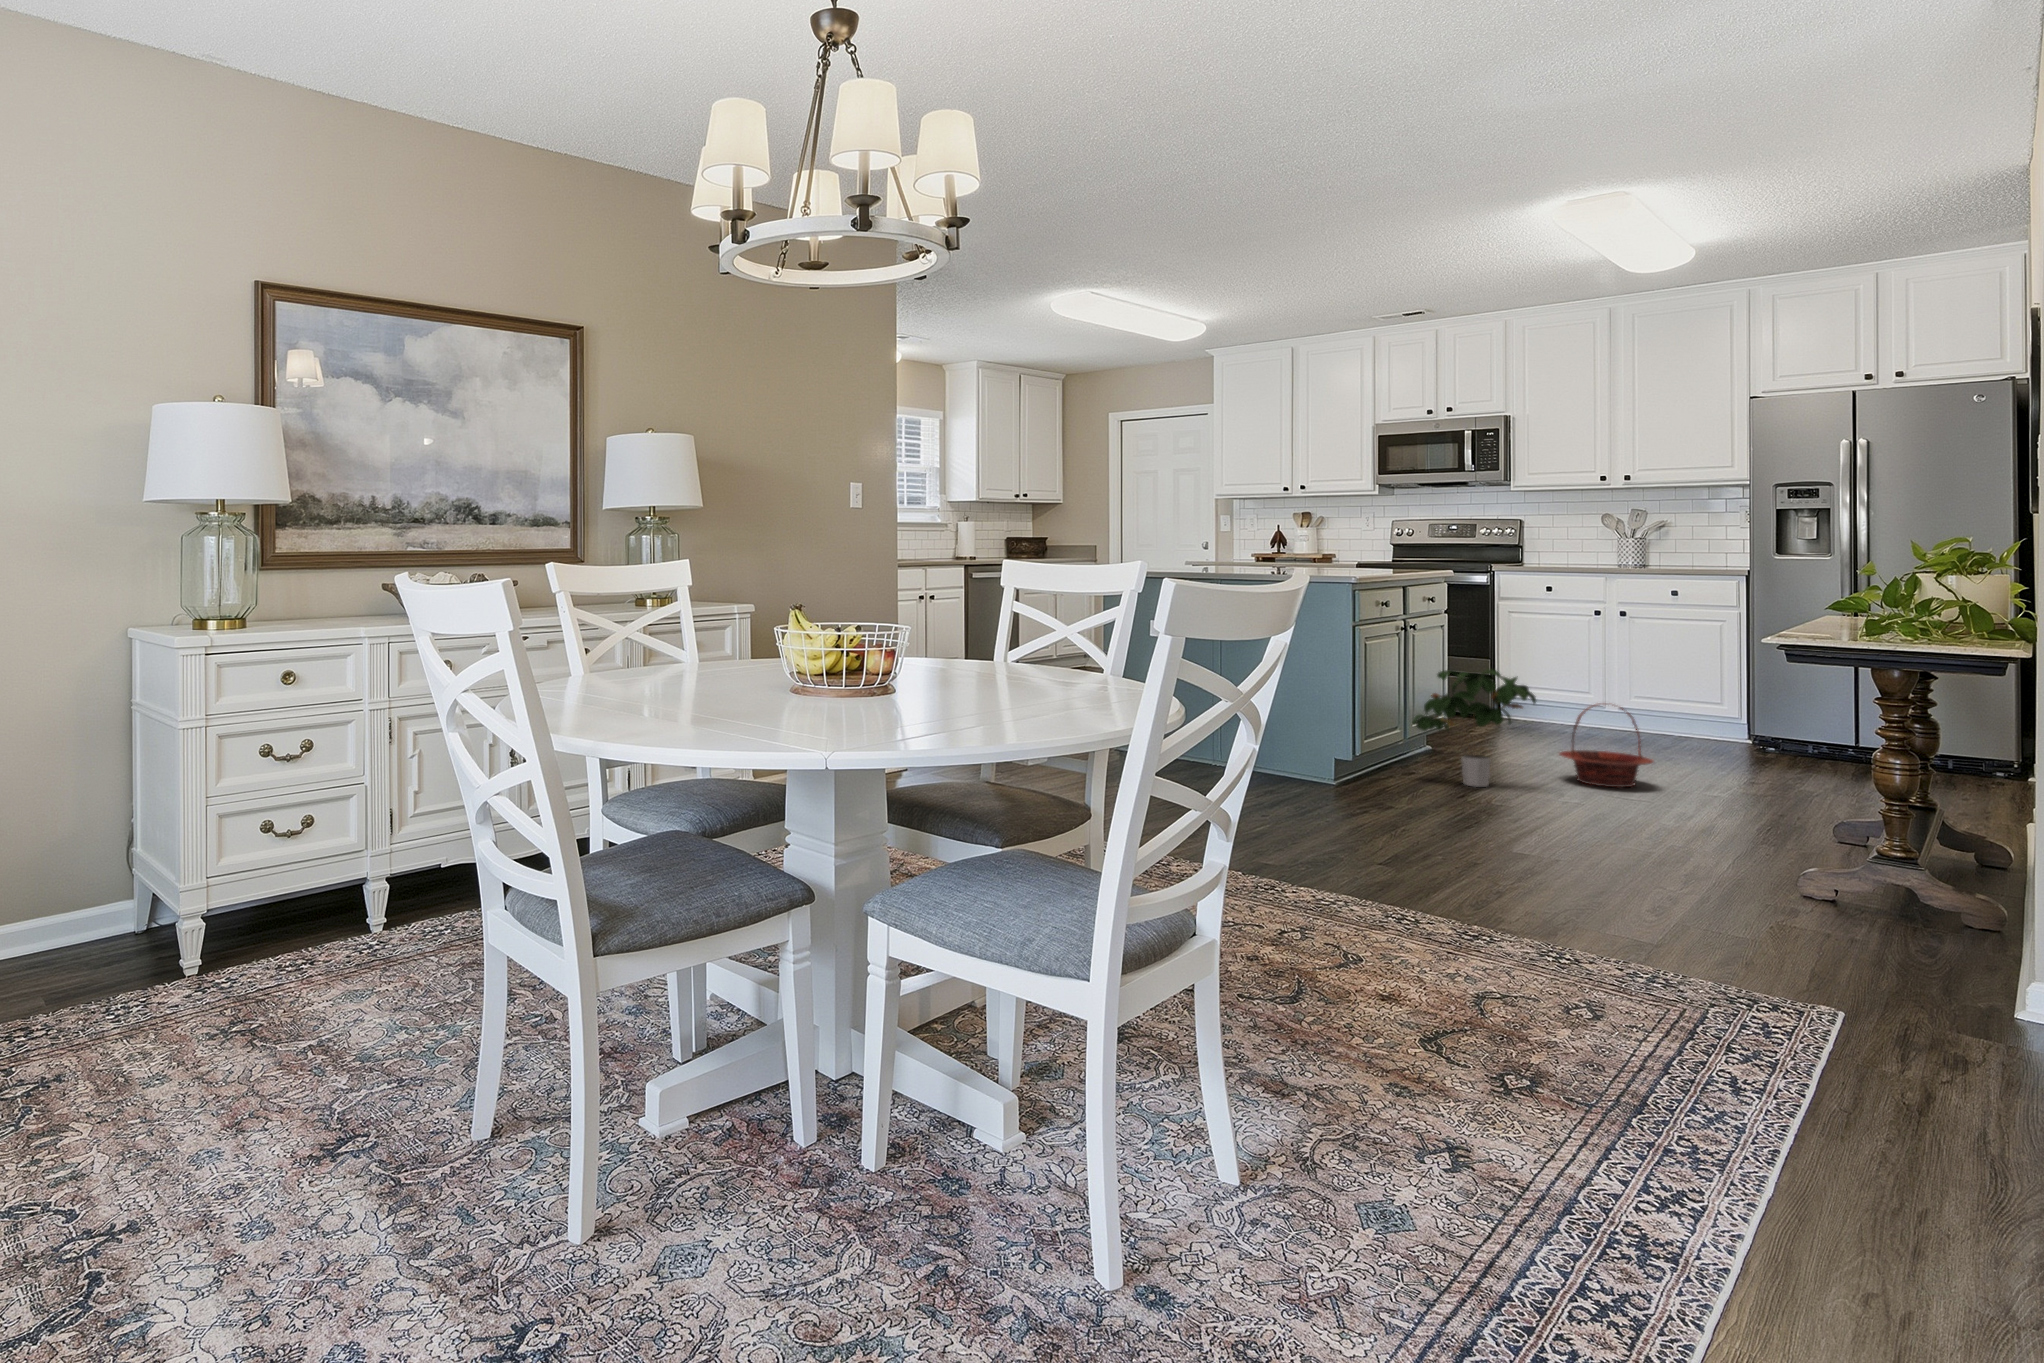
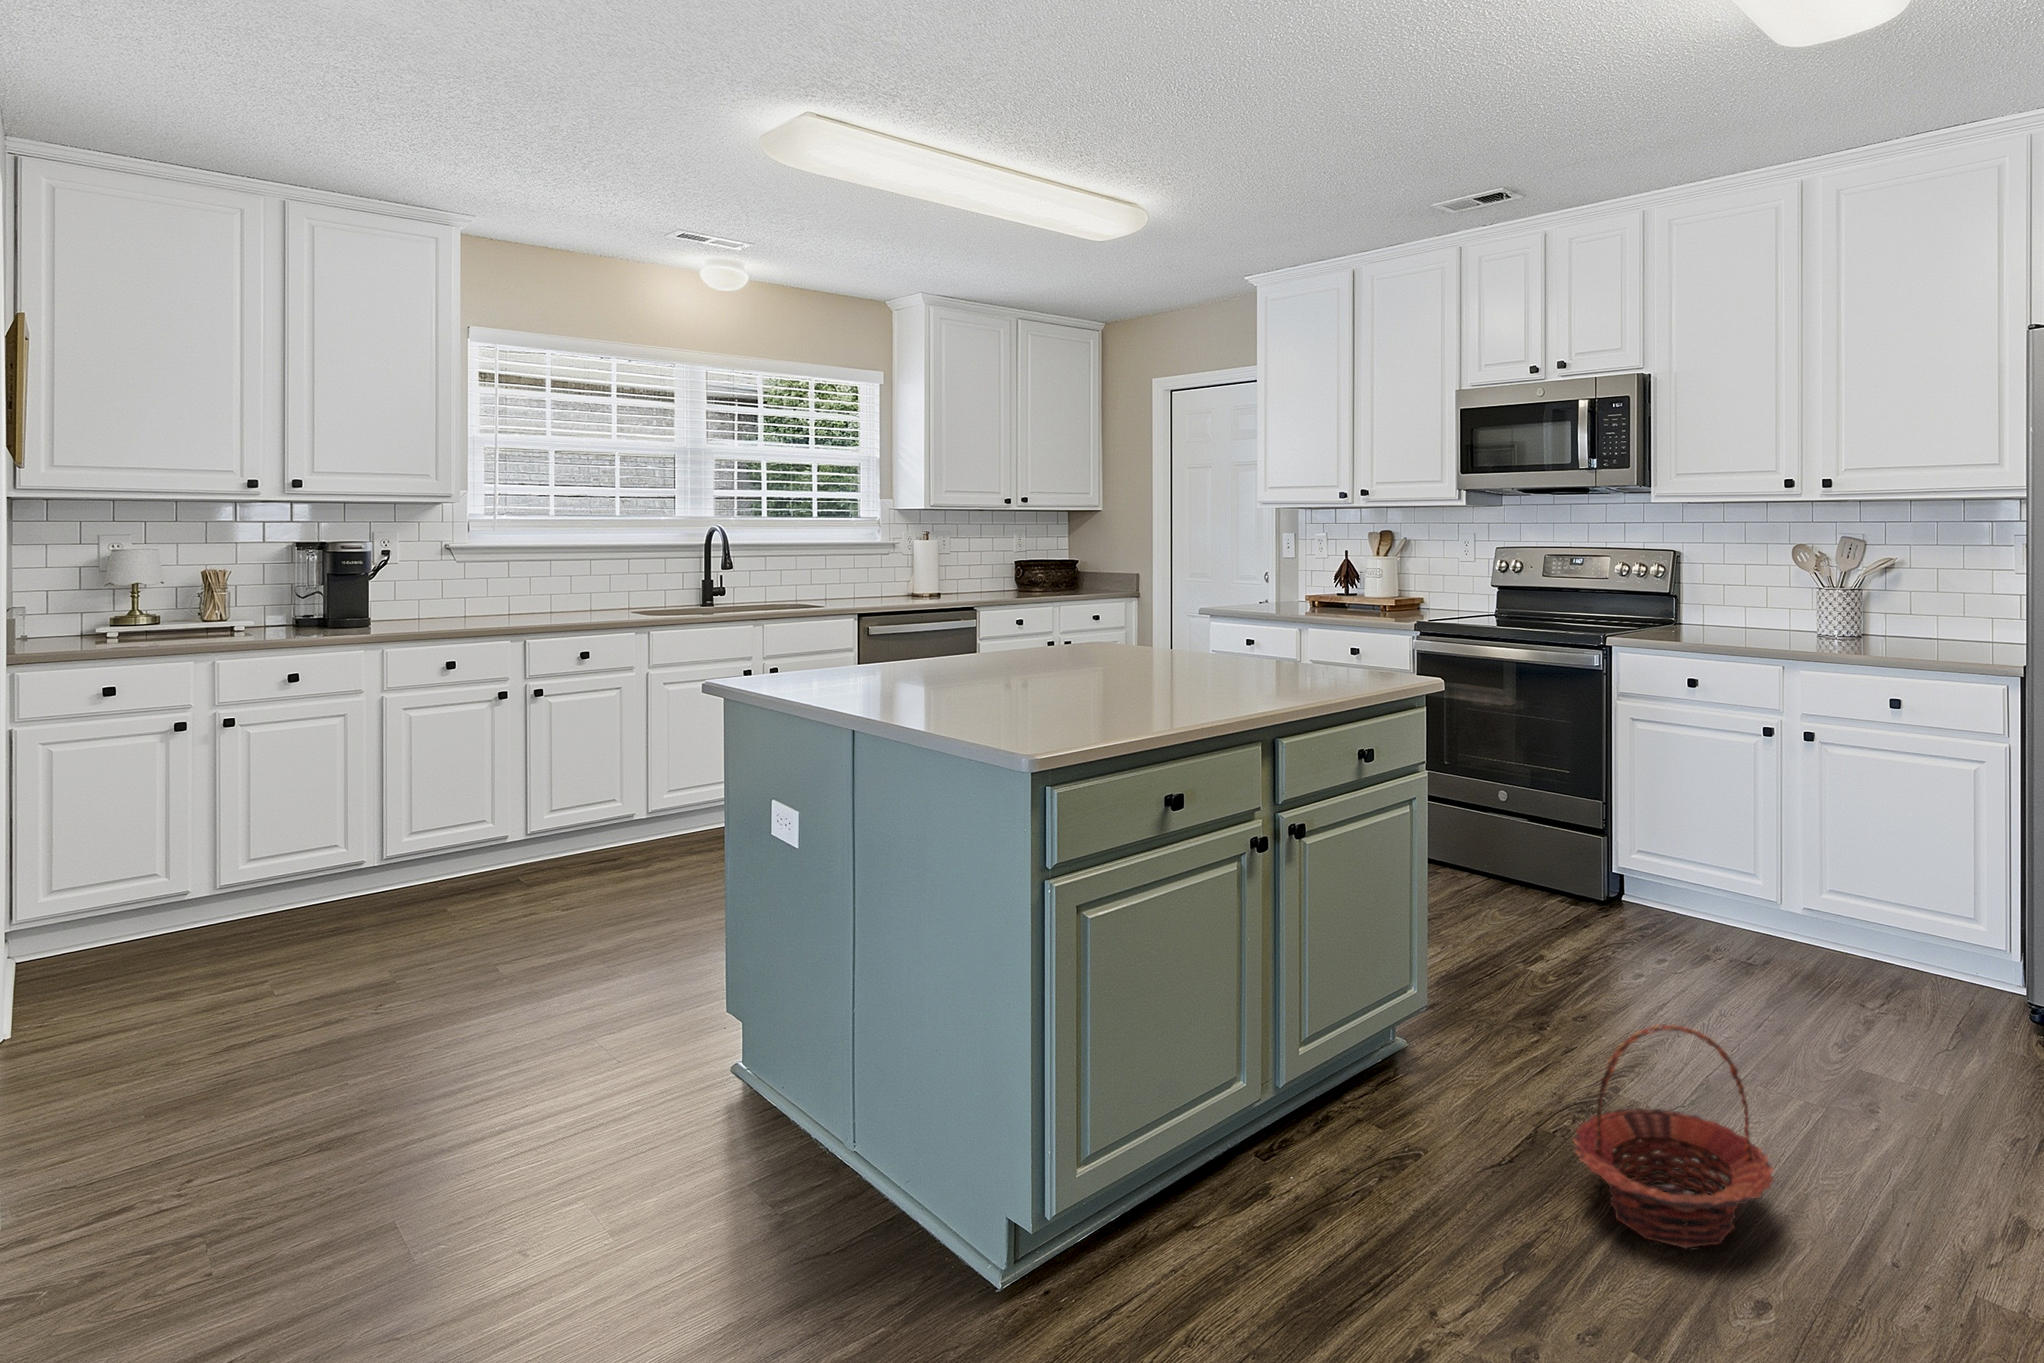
potted plant: present [1413,670,1536,787] -> none [1232,949,1487,1254]

